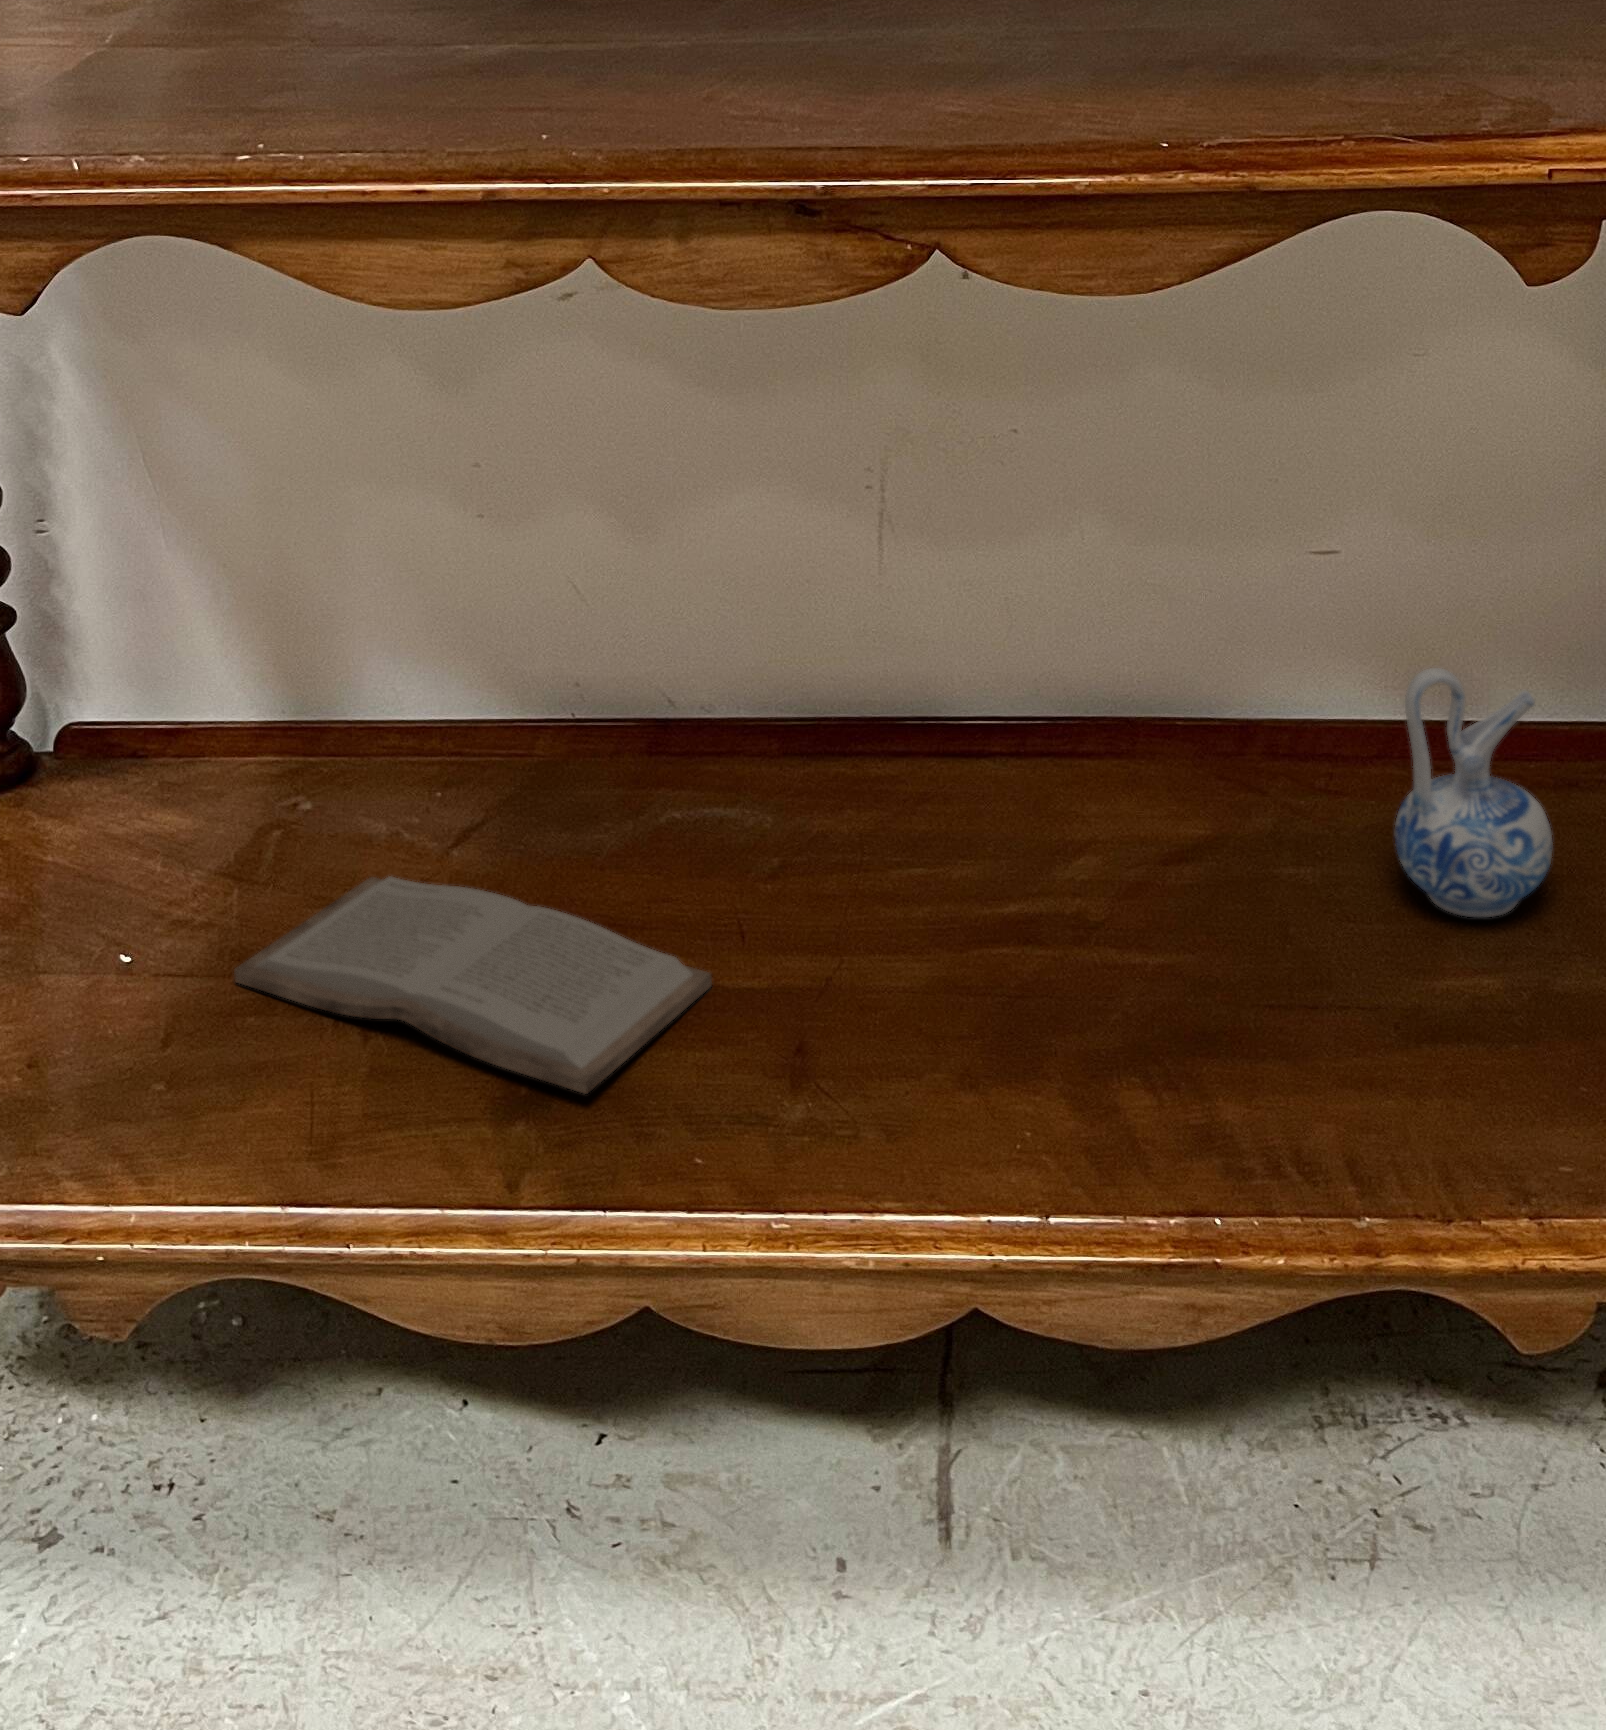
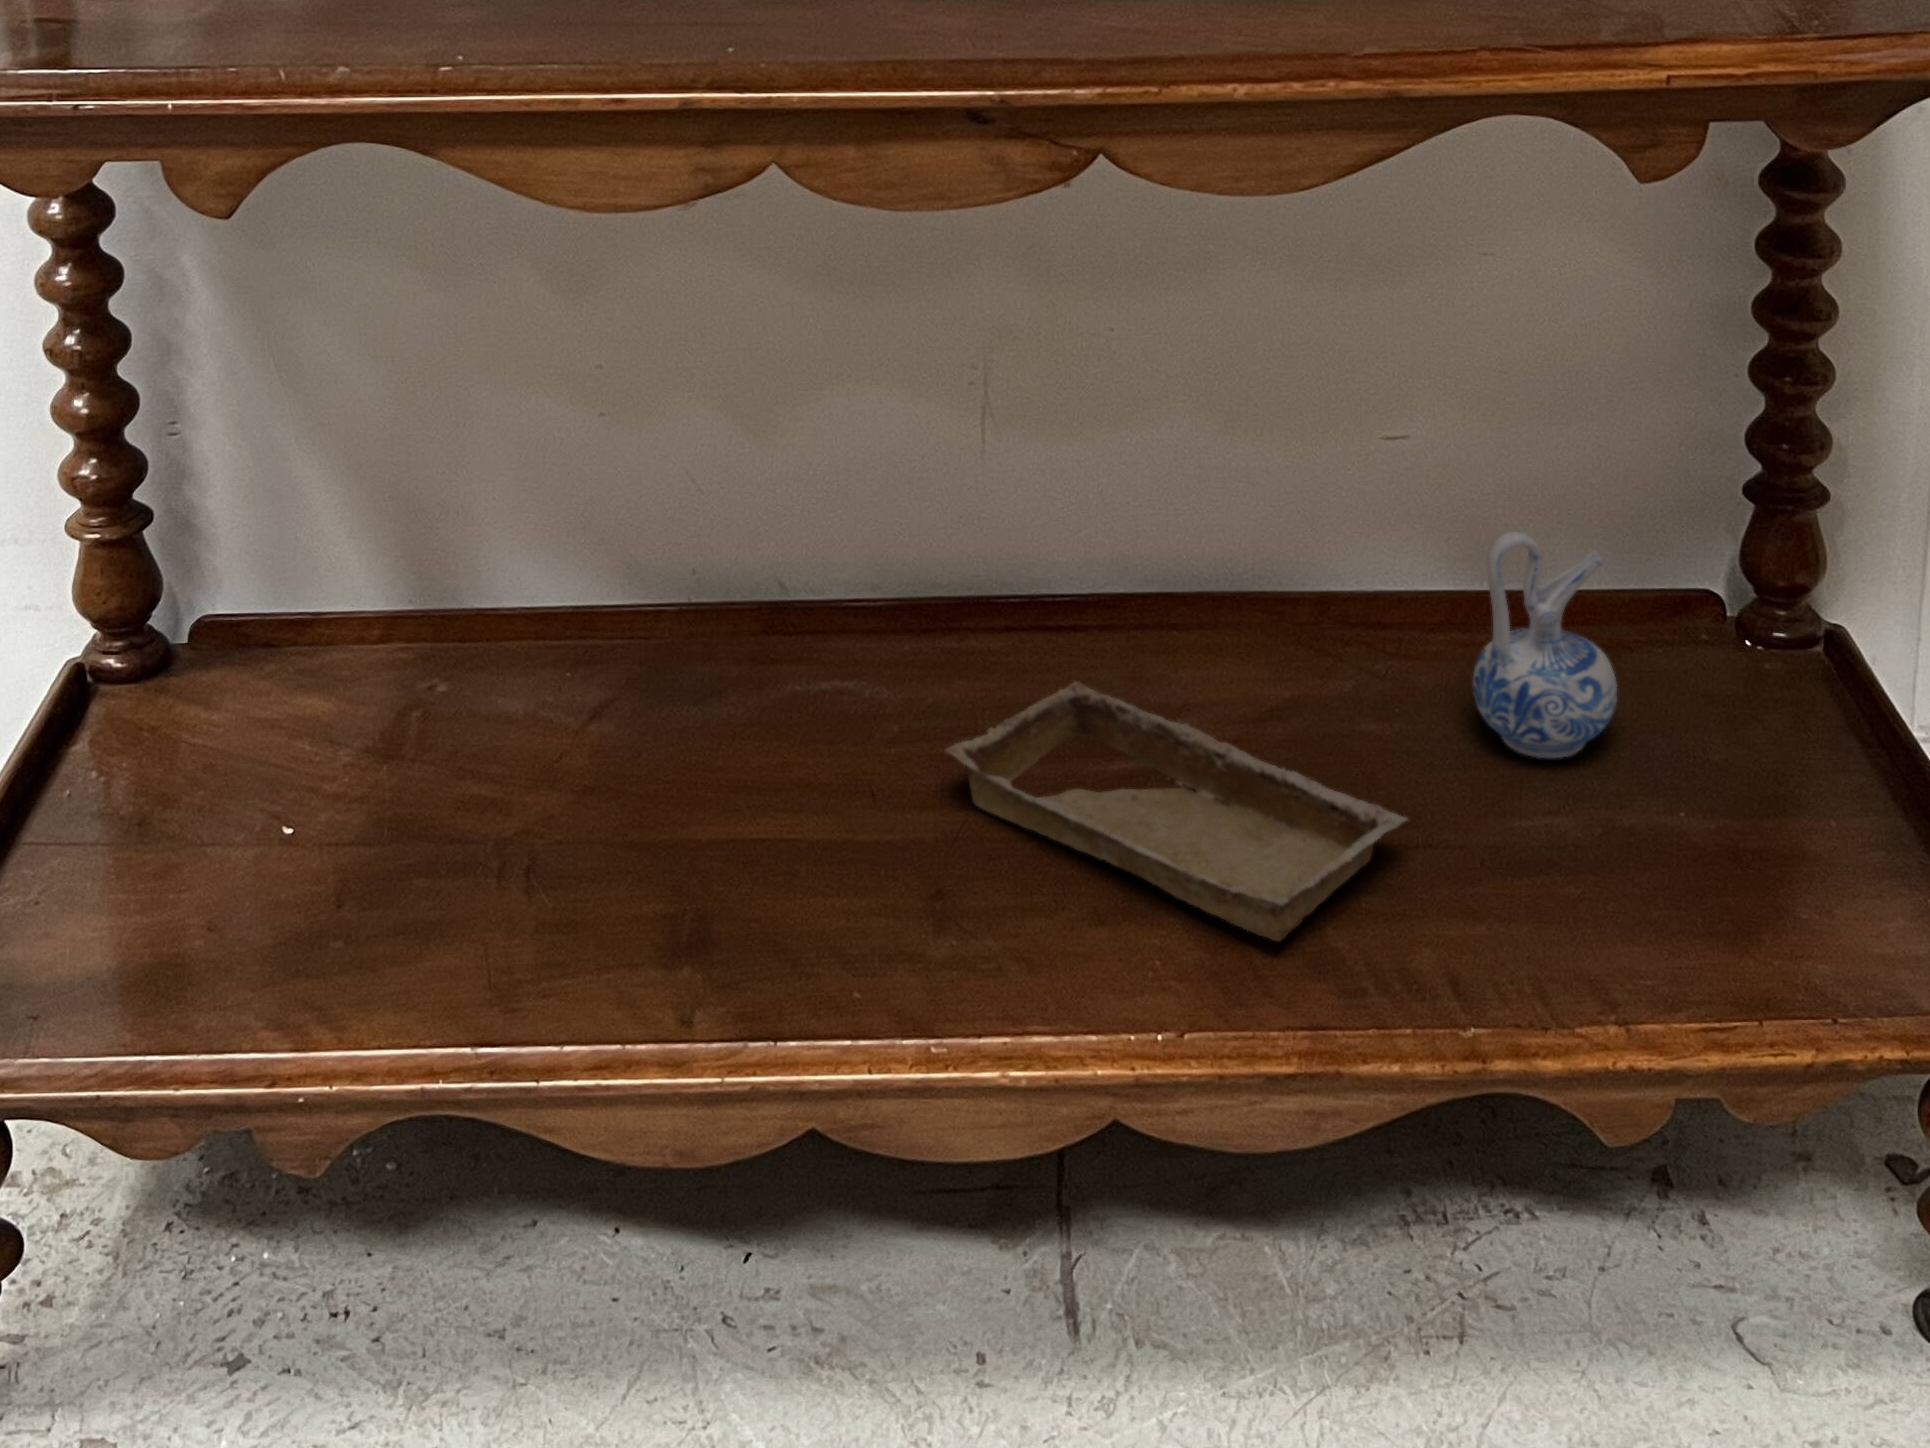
tray: none [815,822,1311,1112] -> present [946,681,1407,941]
book: present [234,877,712,1094] -> none [396,741,850,939]

